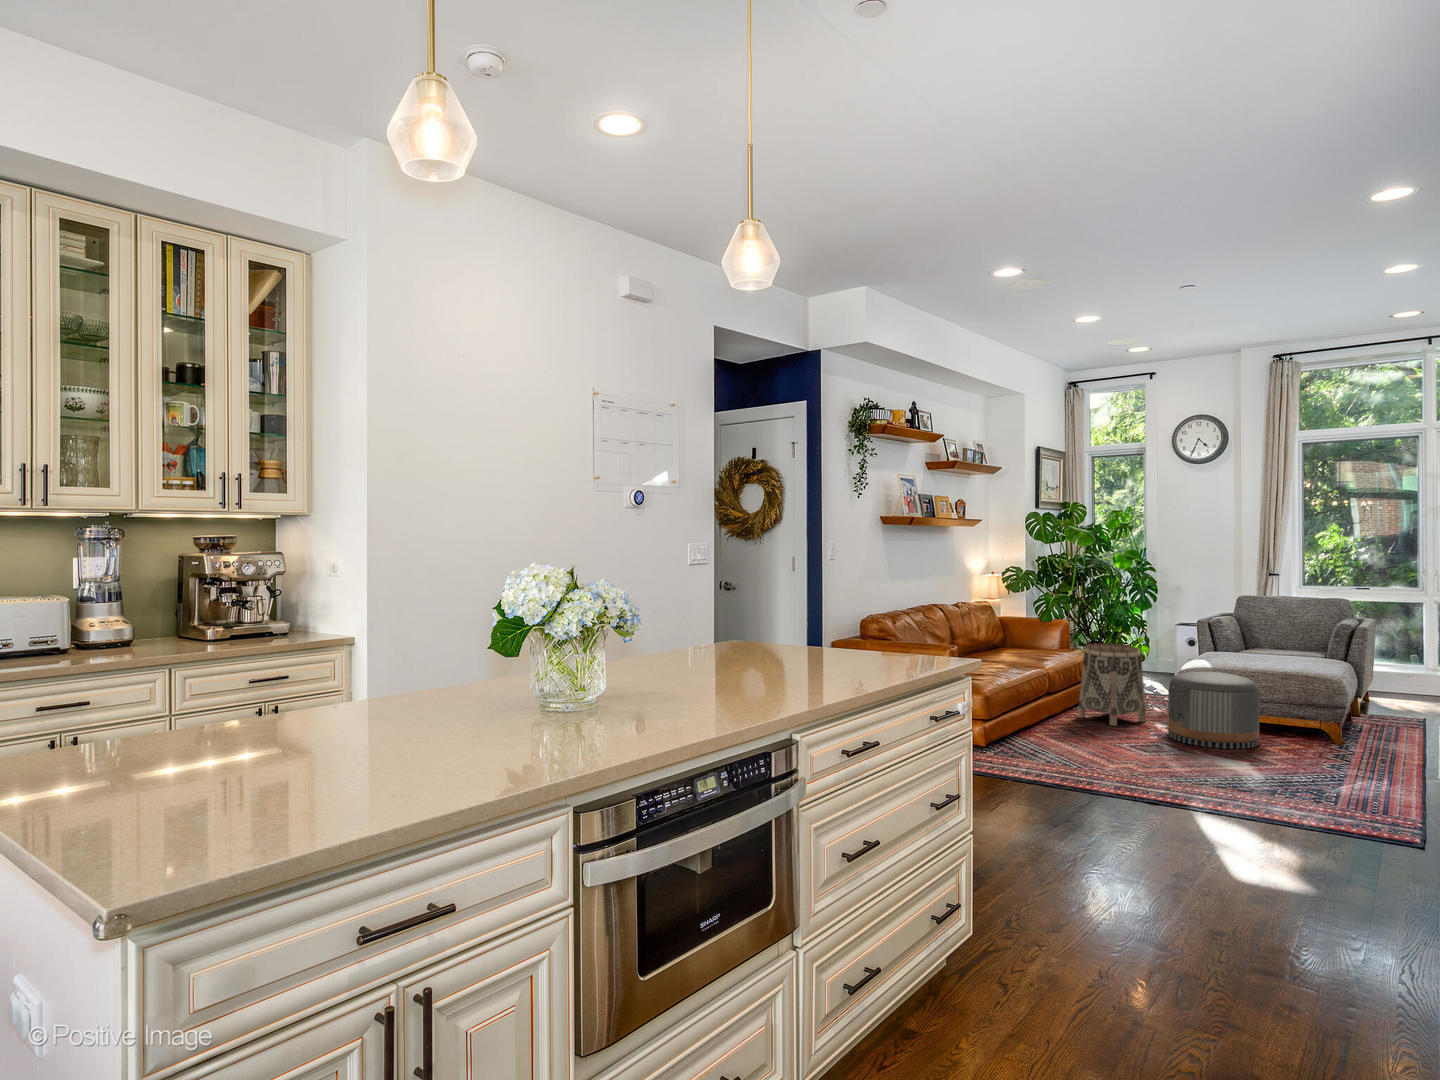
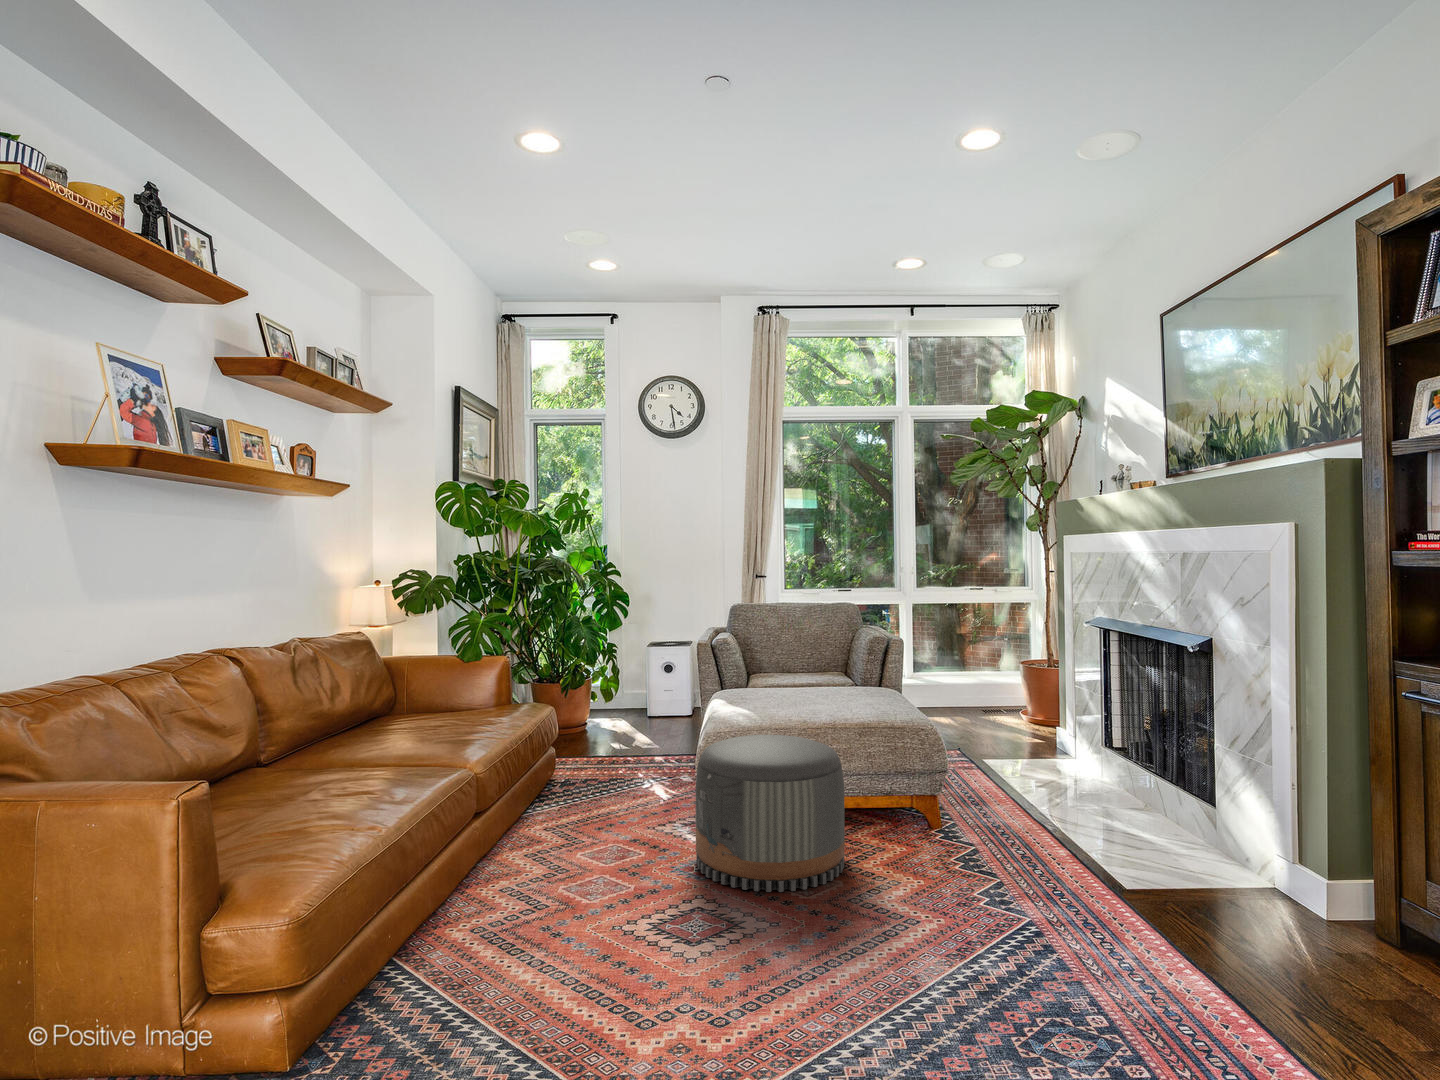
basket: present [1078,644,1146,726] -> none [530,696,648,860]

